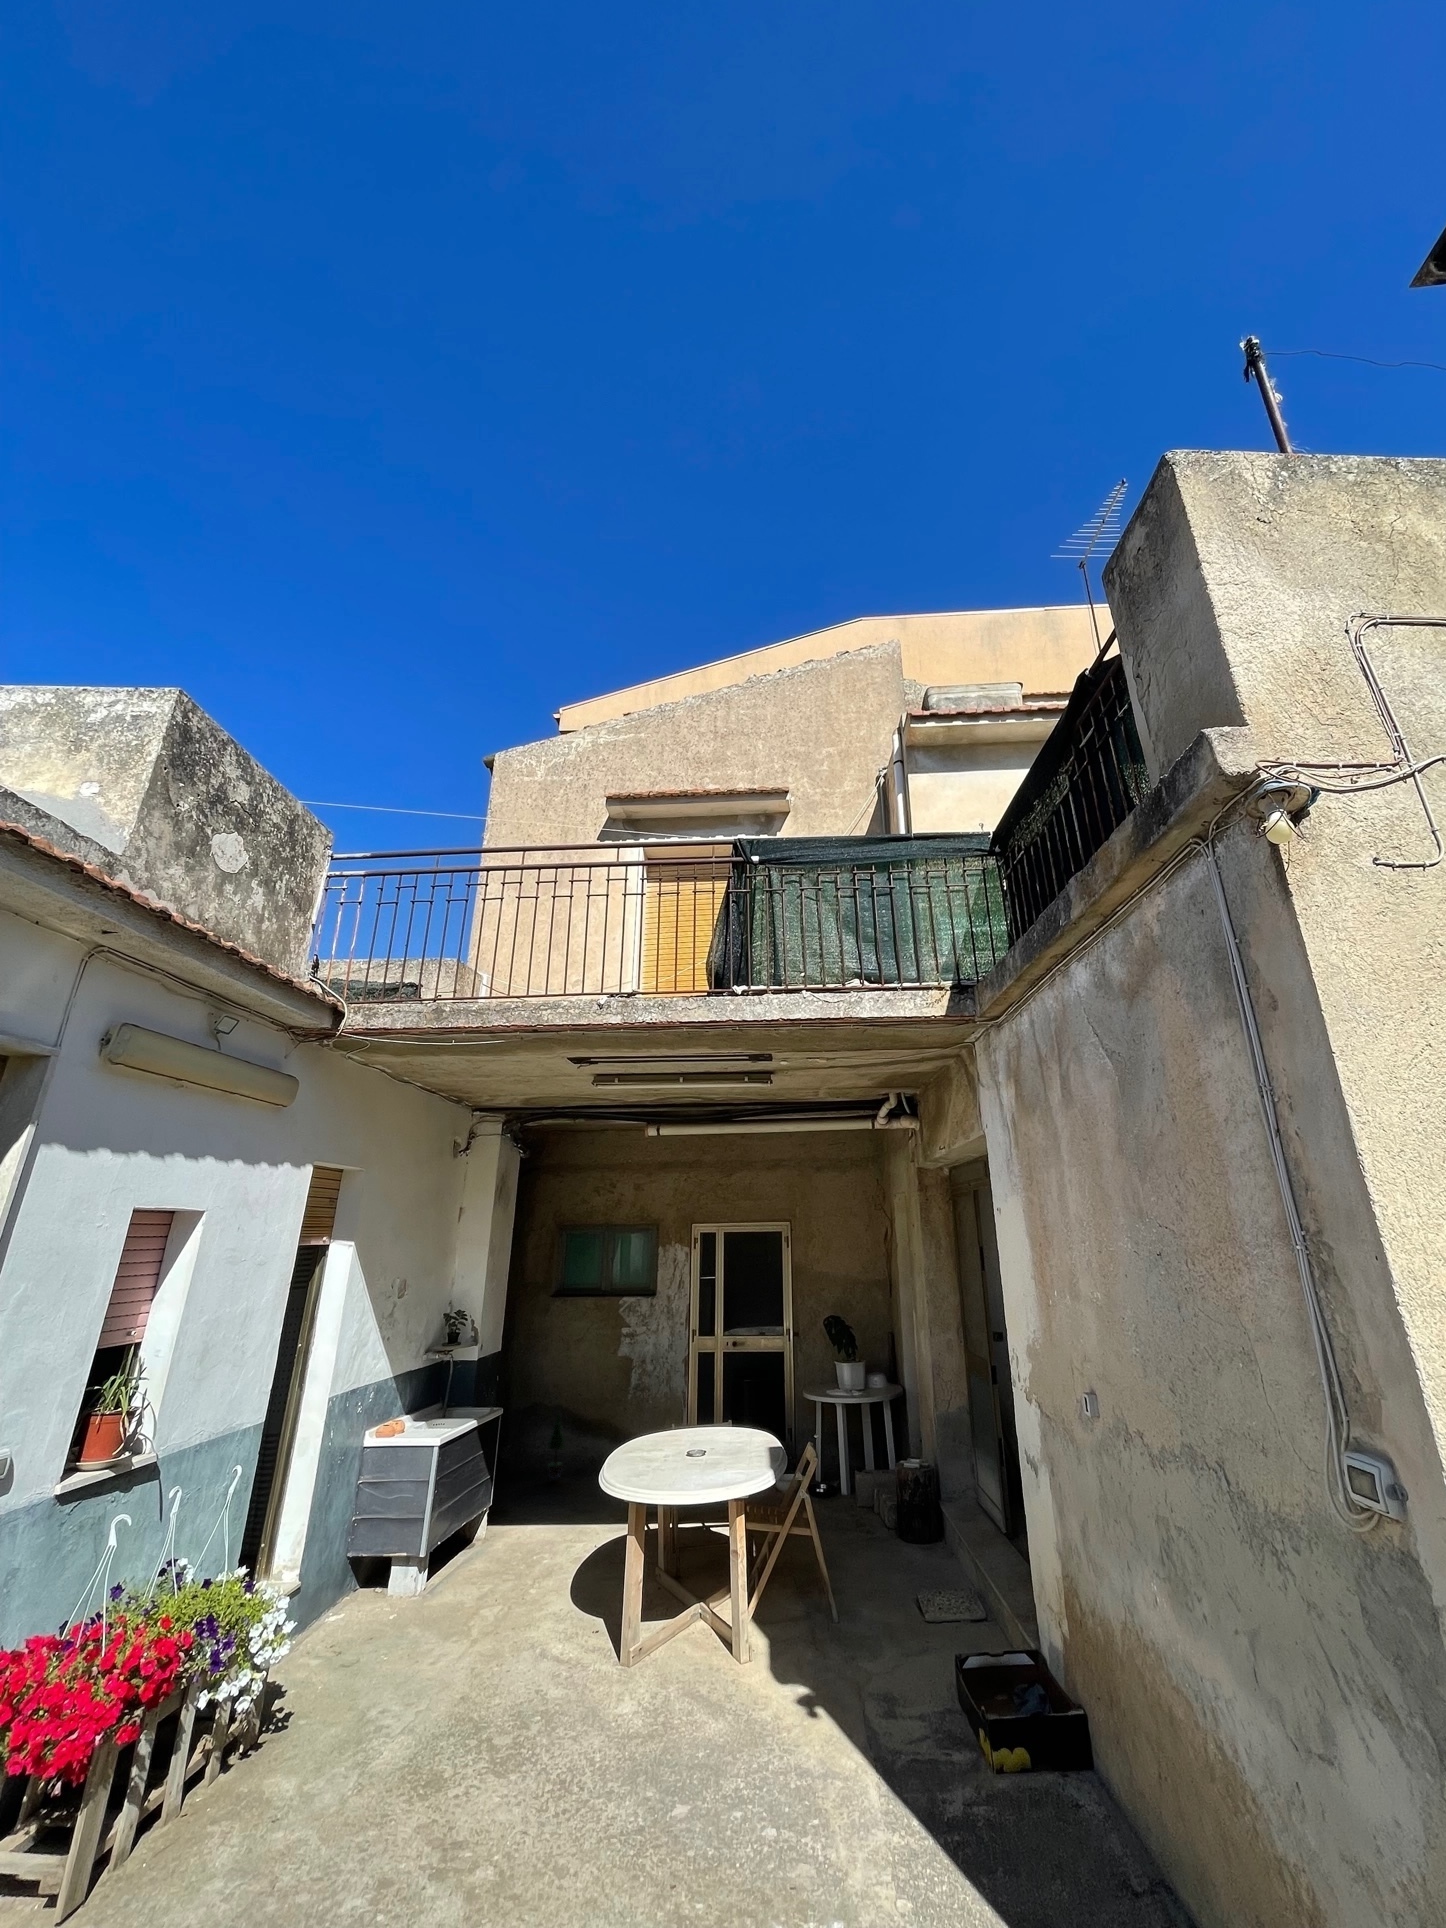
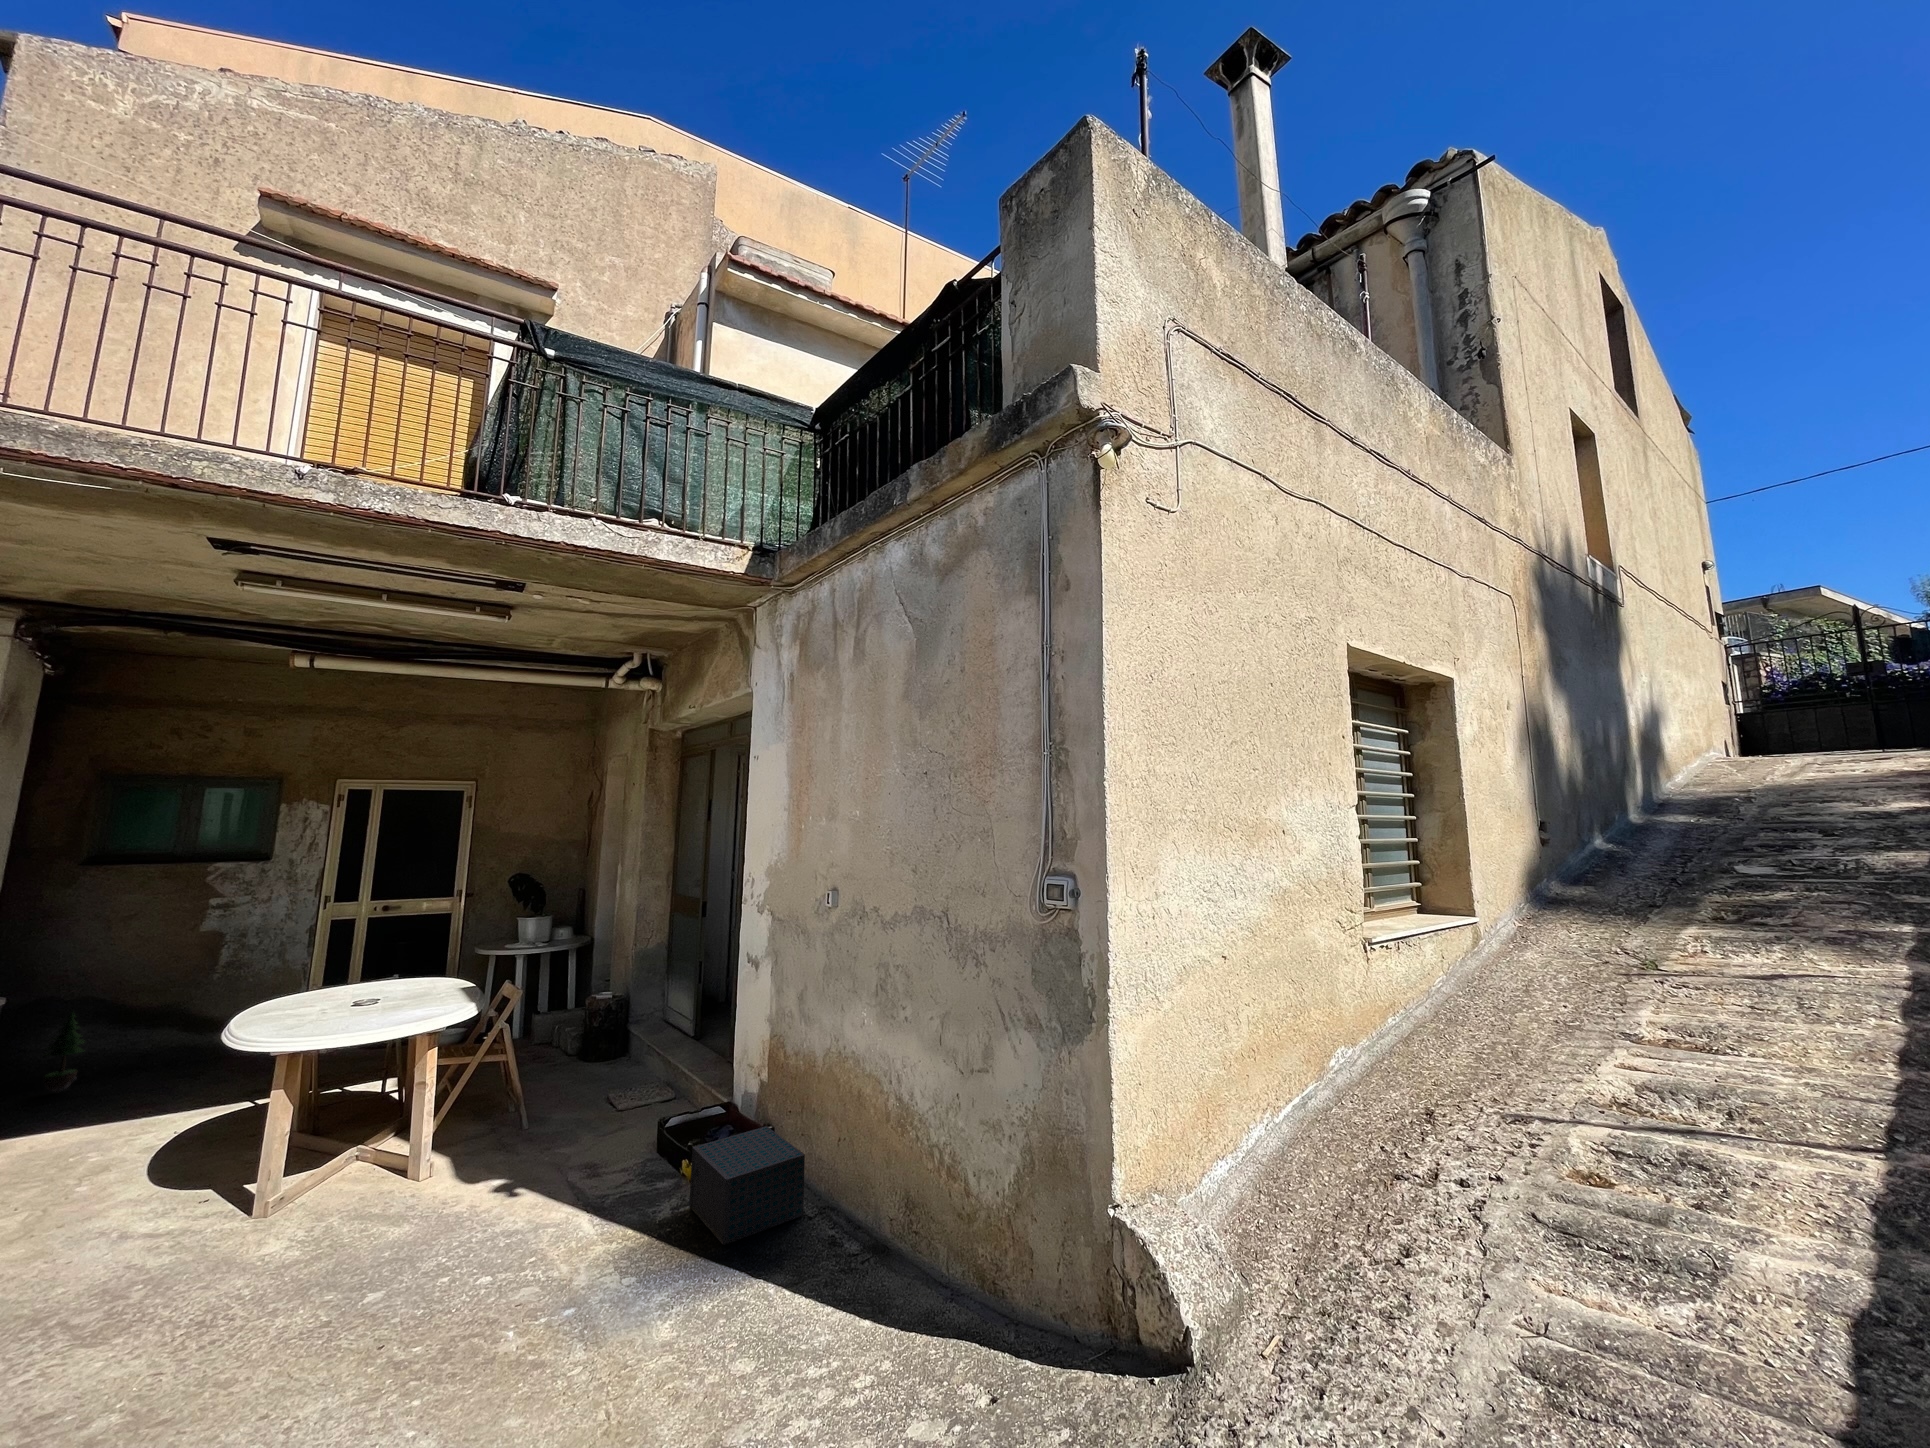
storage box: none [988,1709,1141,1883] -> present [689,1126,805,1245]

